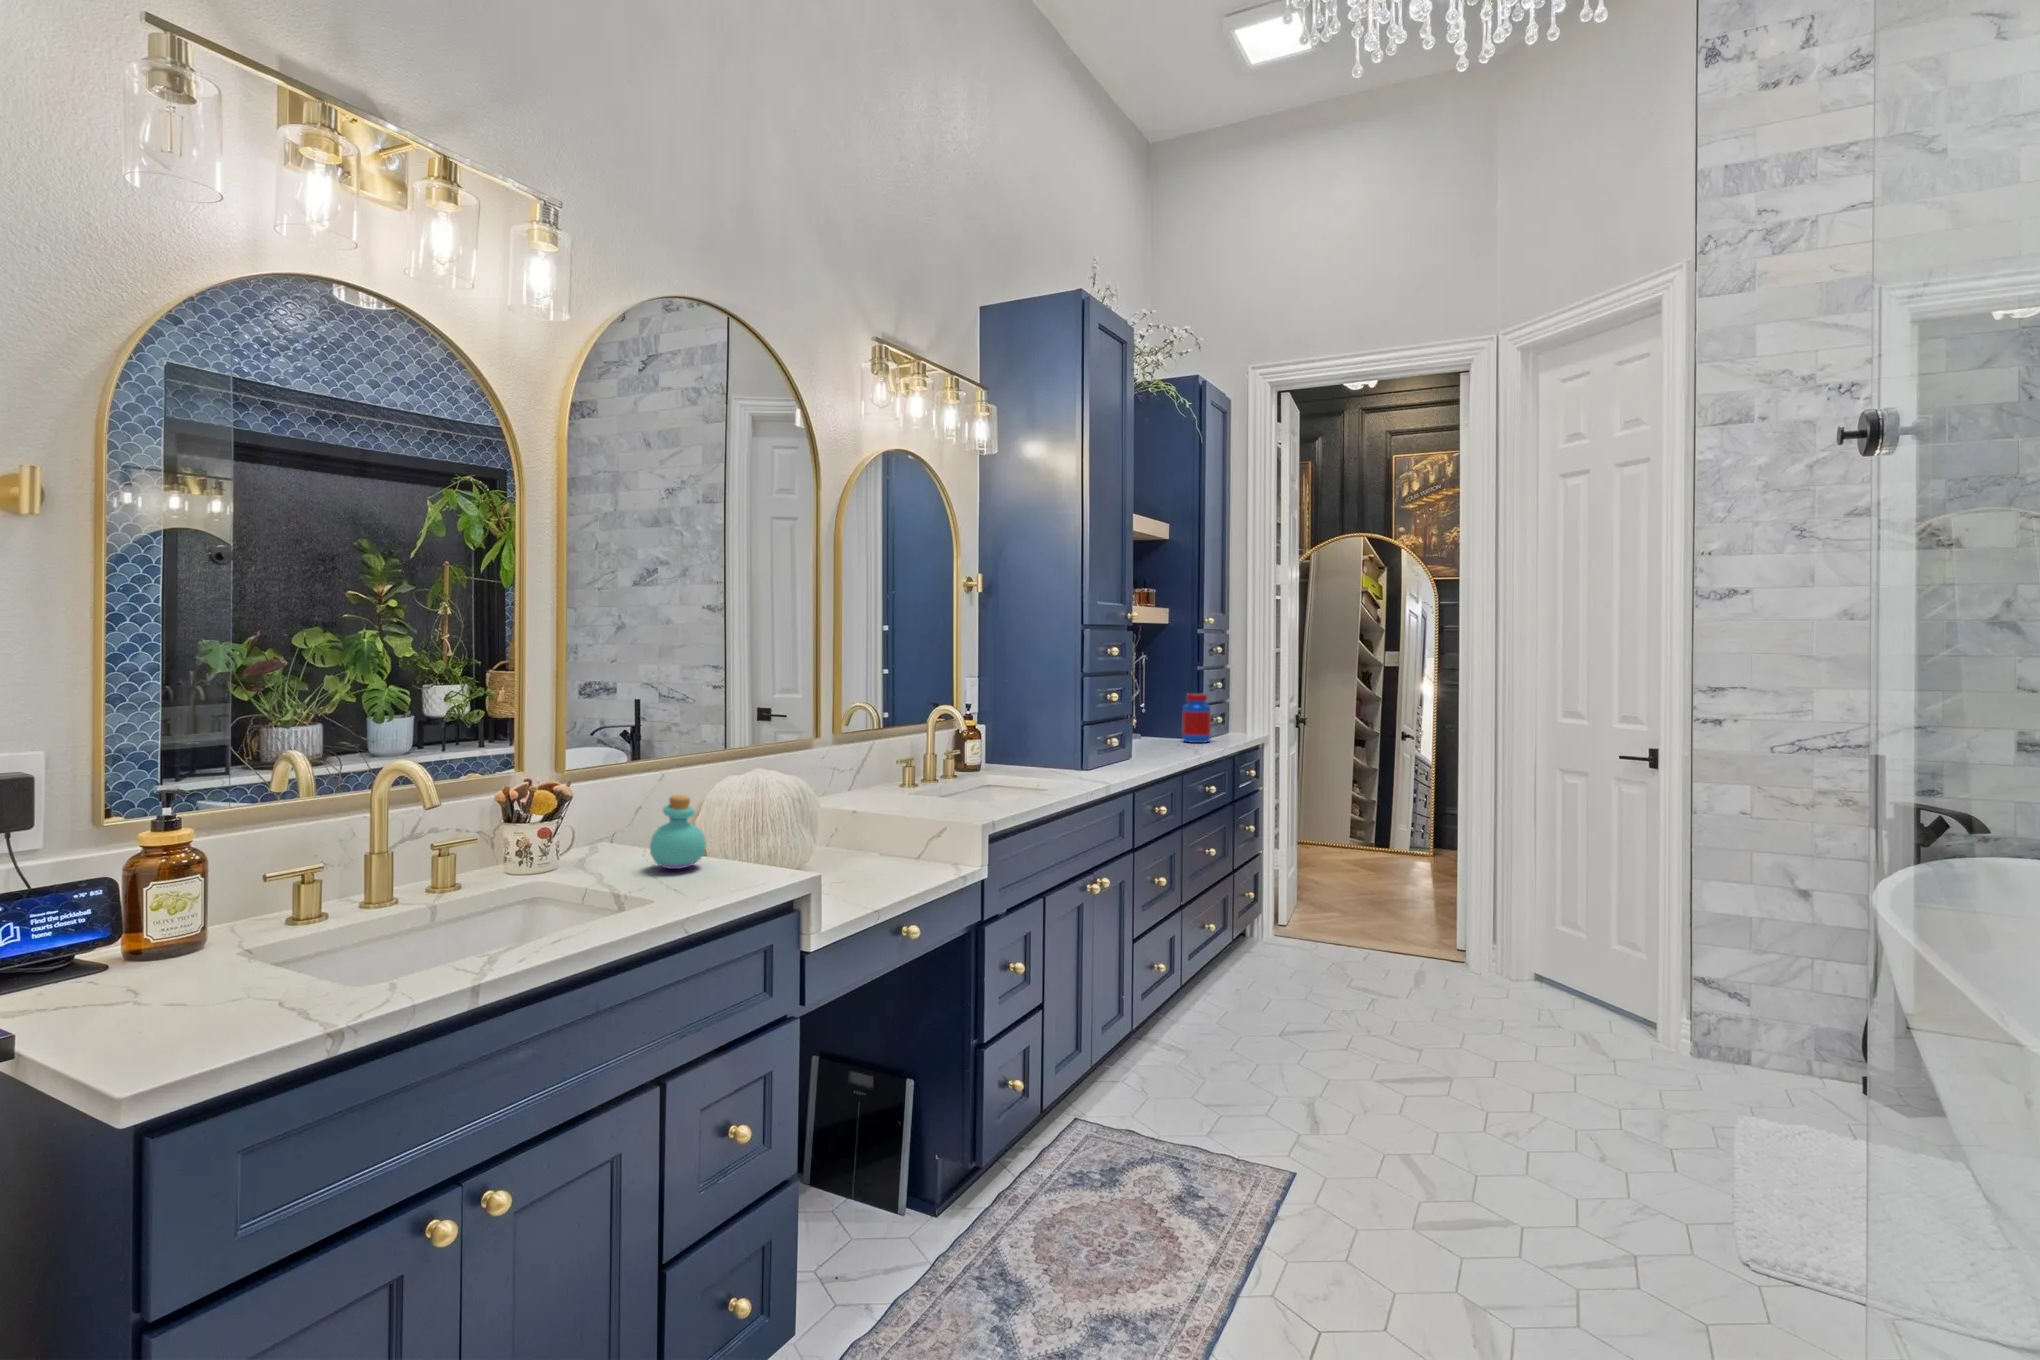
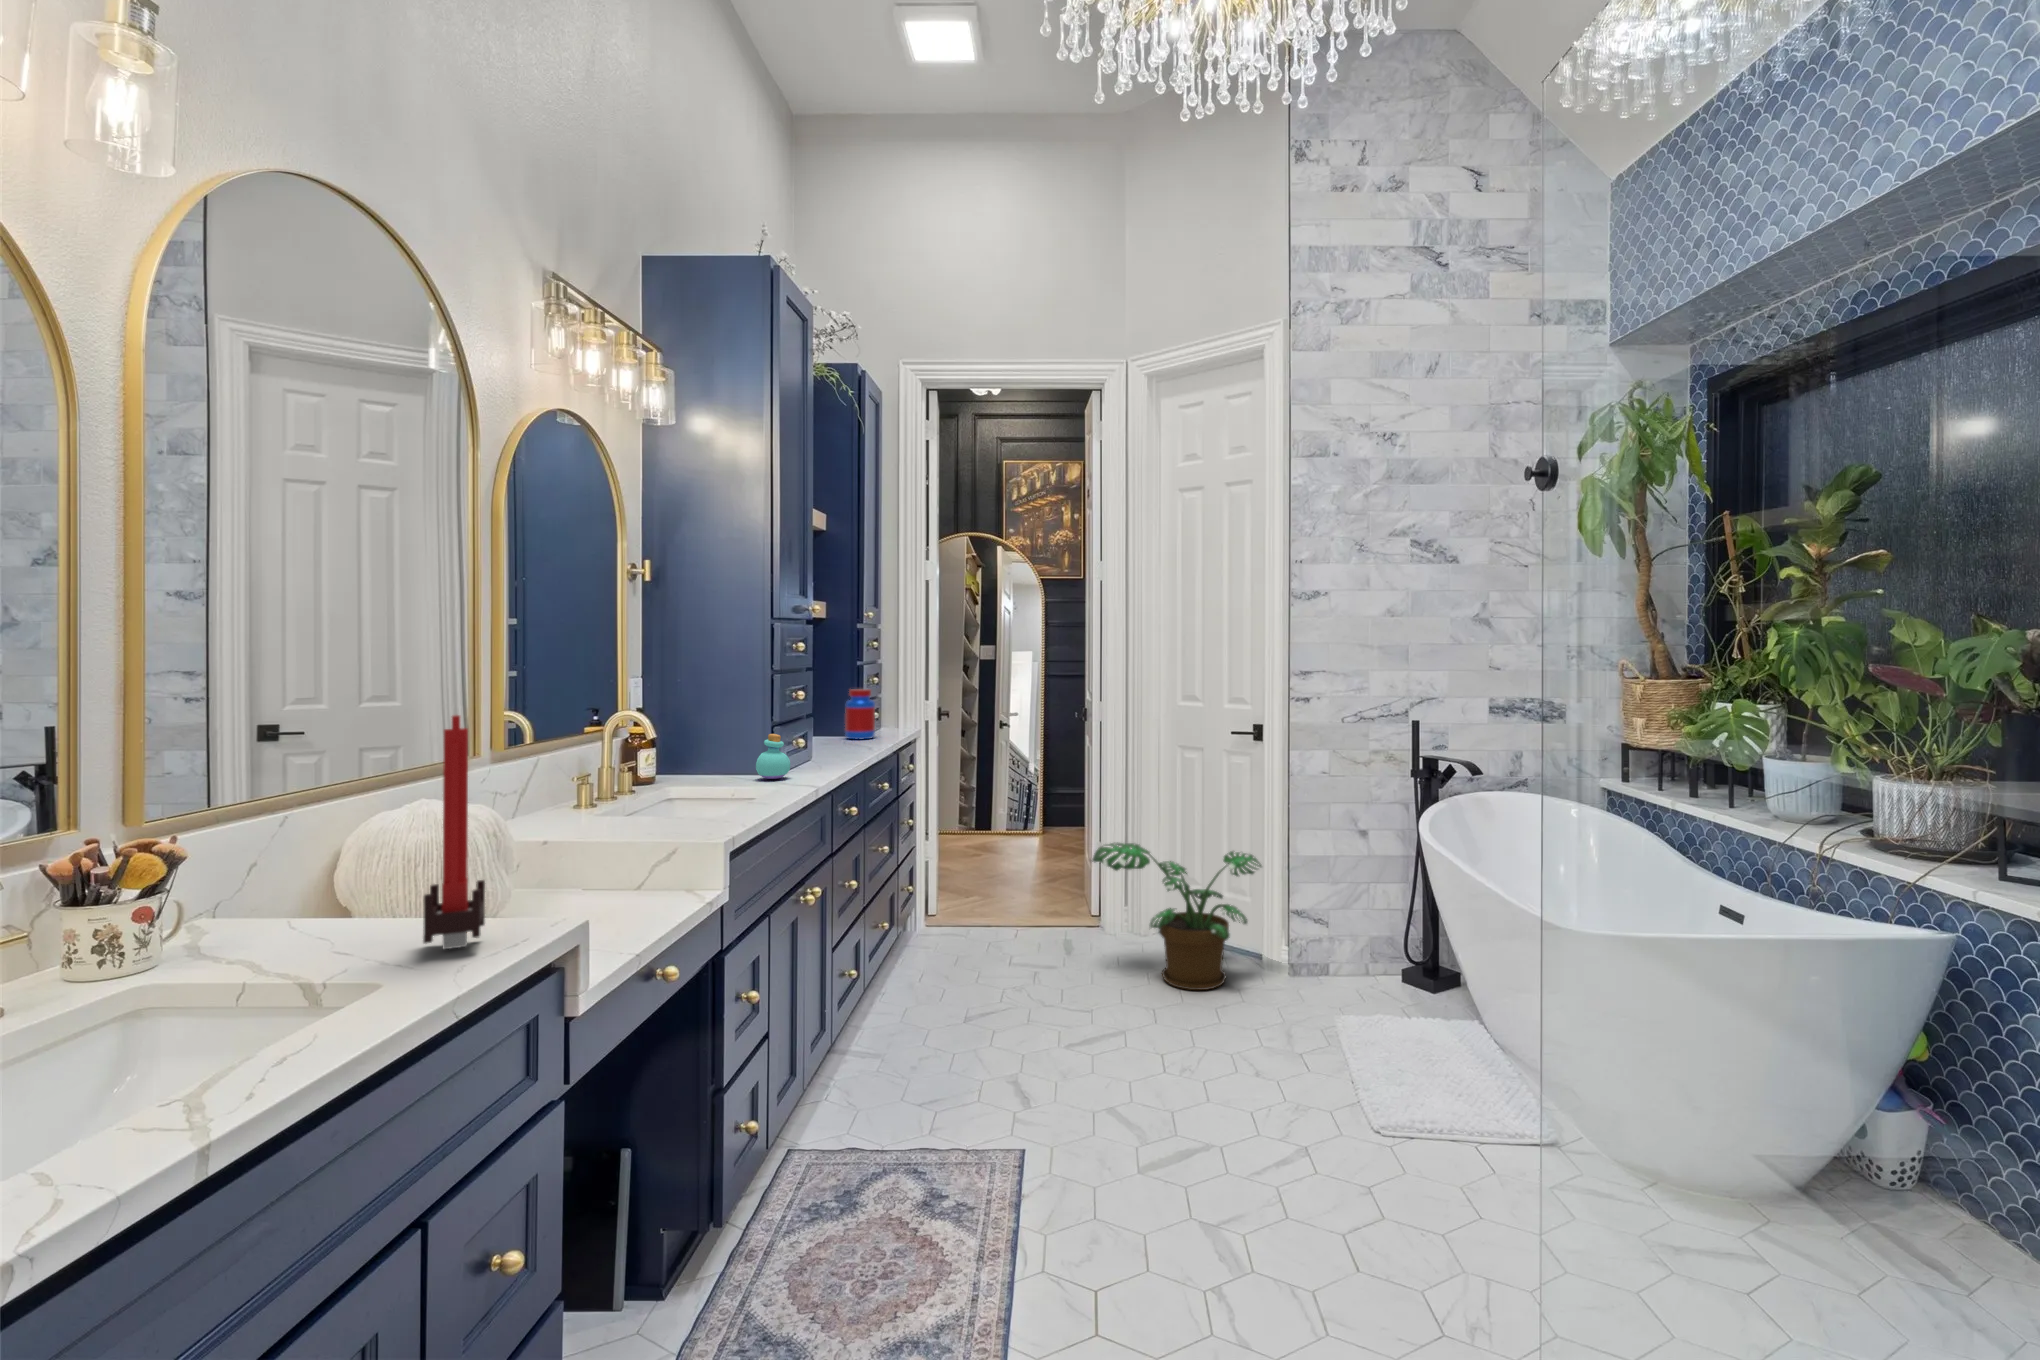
candle: none [707,706,755,883] -> present [423,715,485,949]
perfume bottle: present [650,795,706,869] -> present [756,734,790,779]
potted plant: none [1434,872,1656,1056] -> present [1092,842,1262,990]

